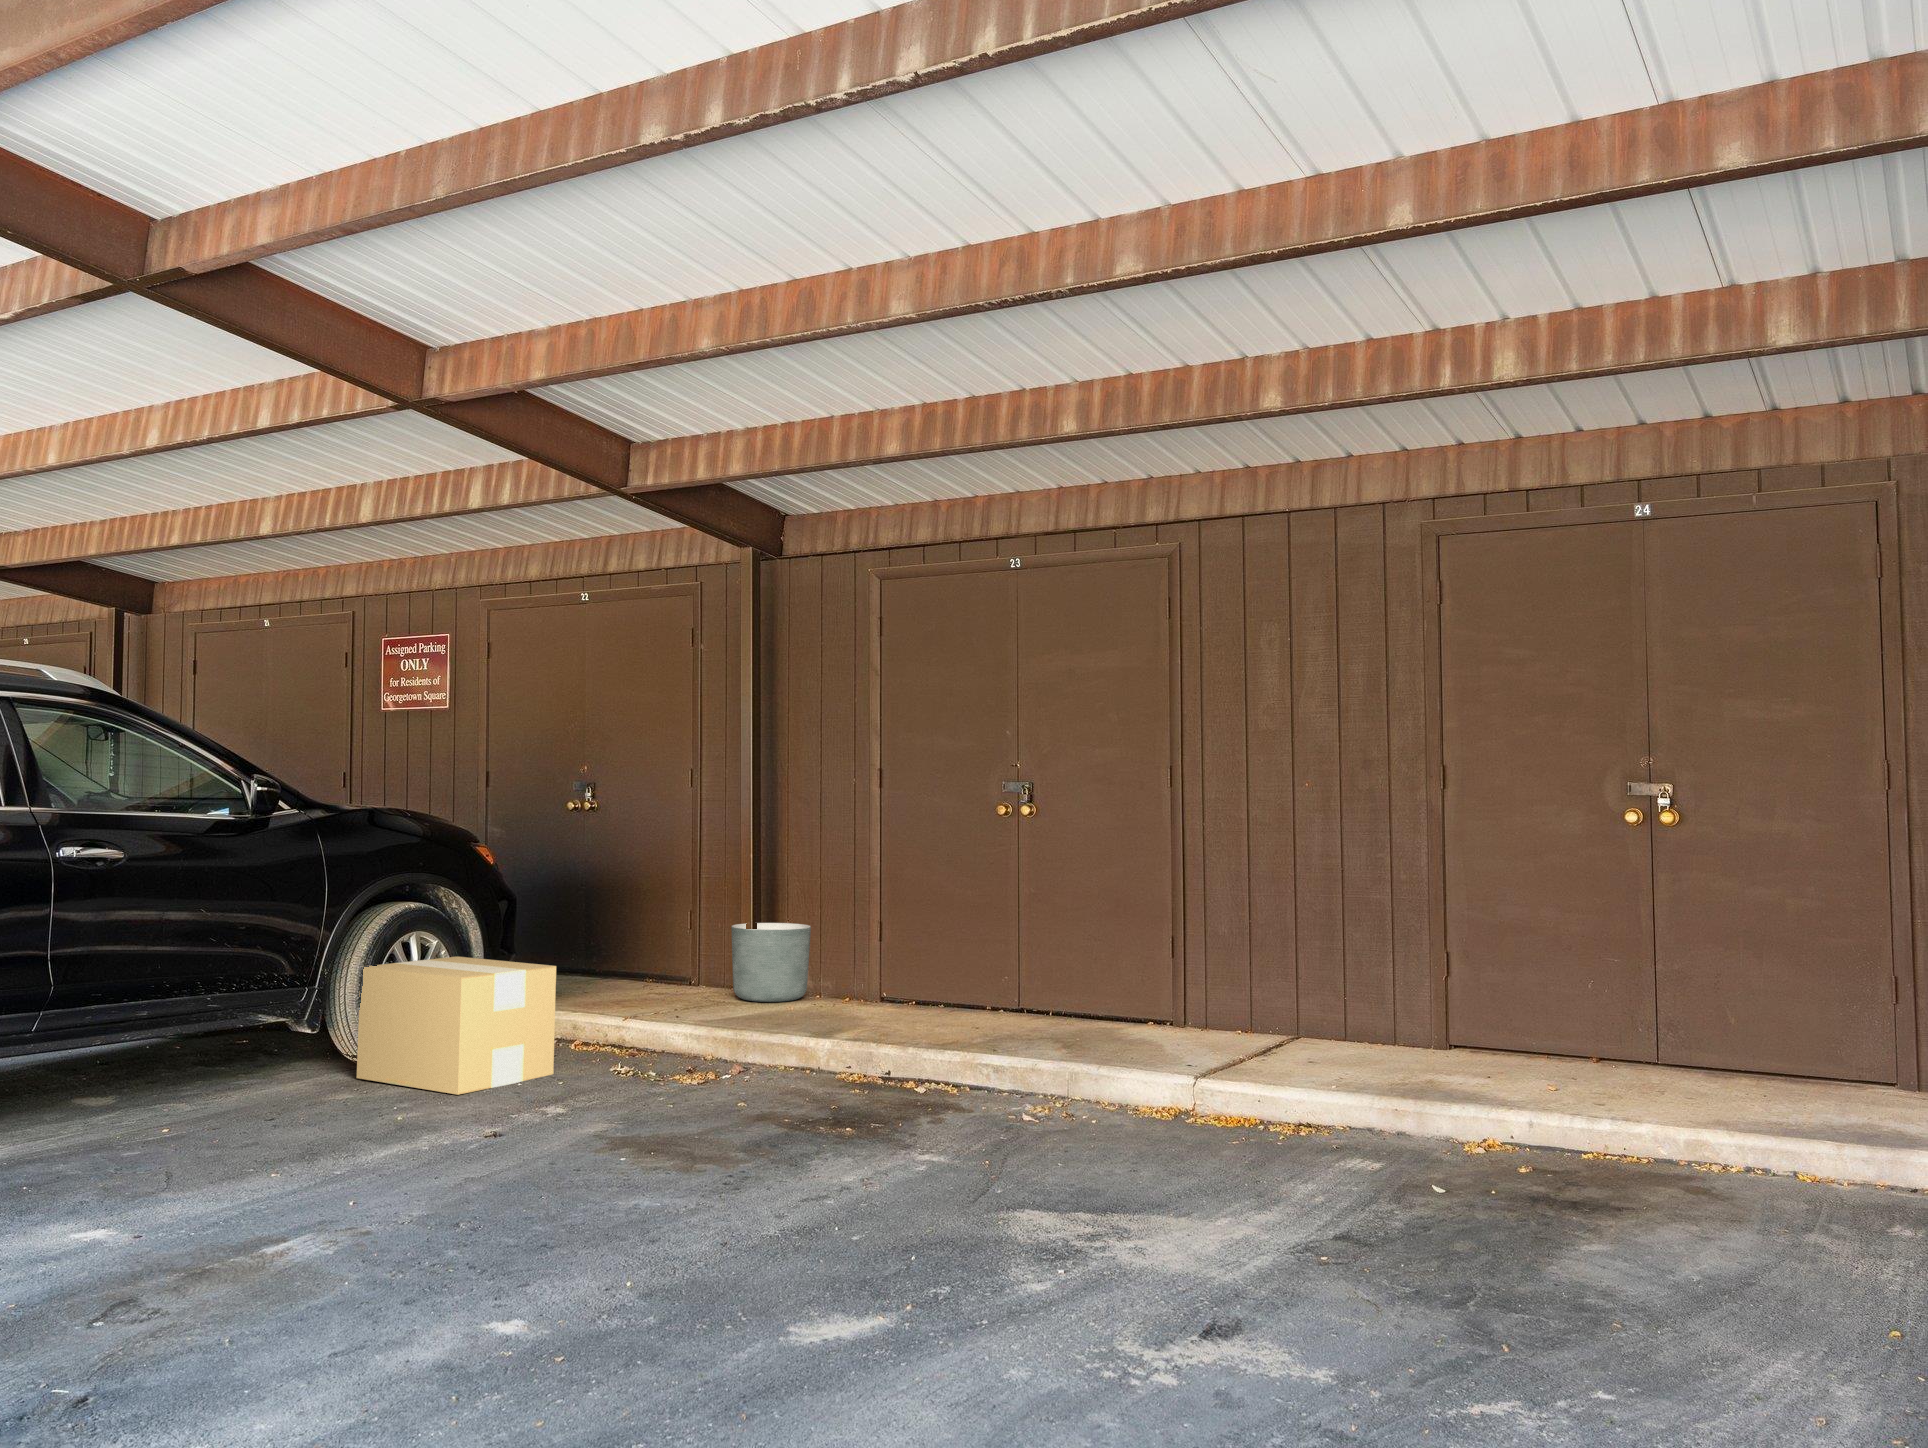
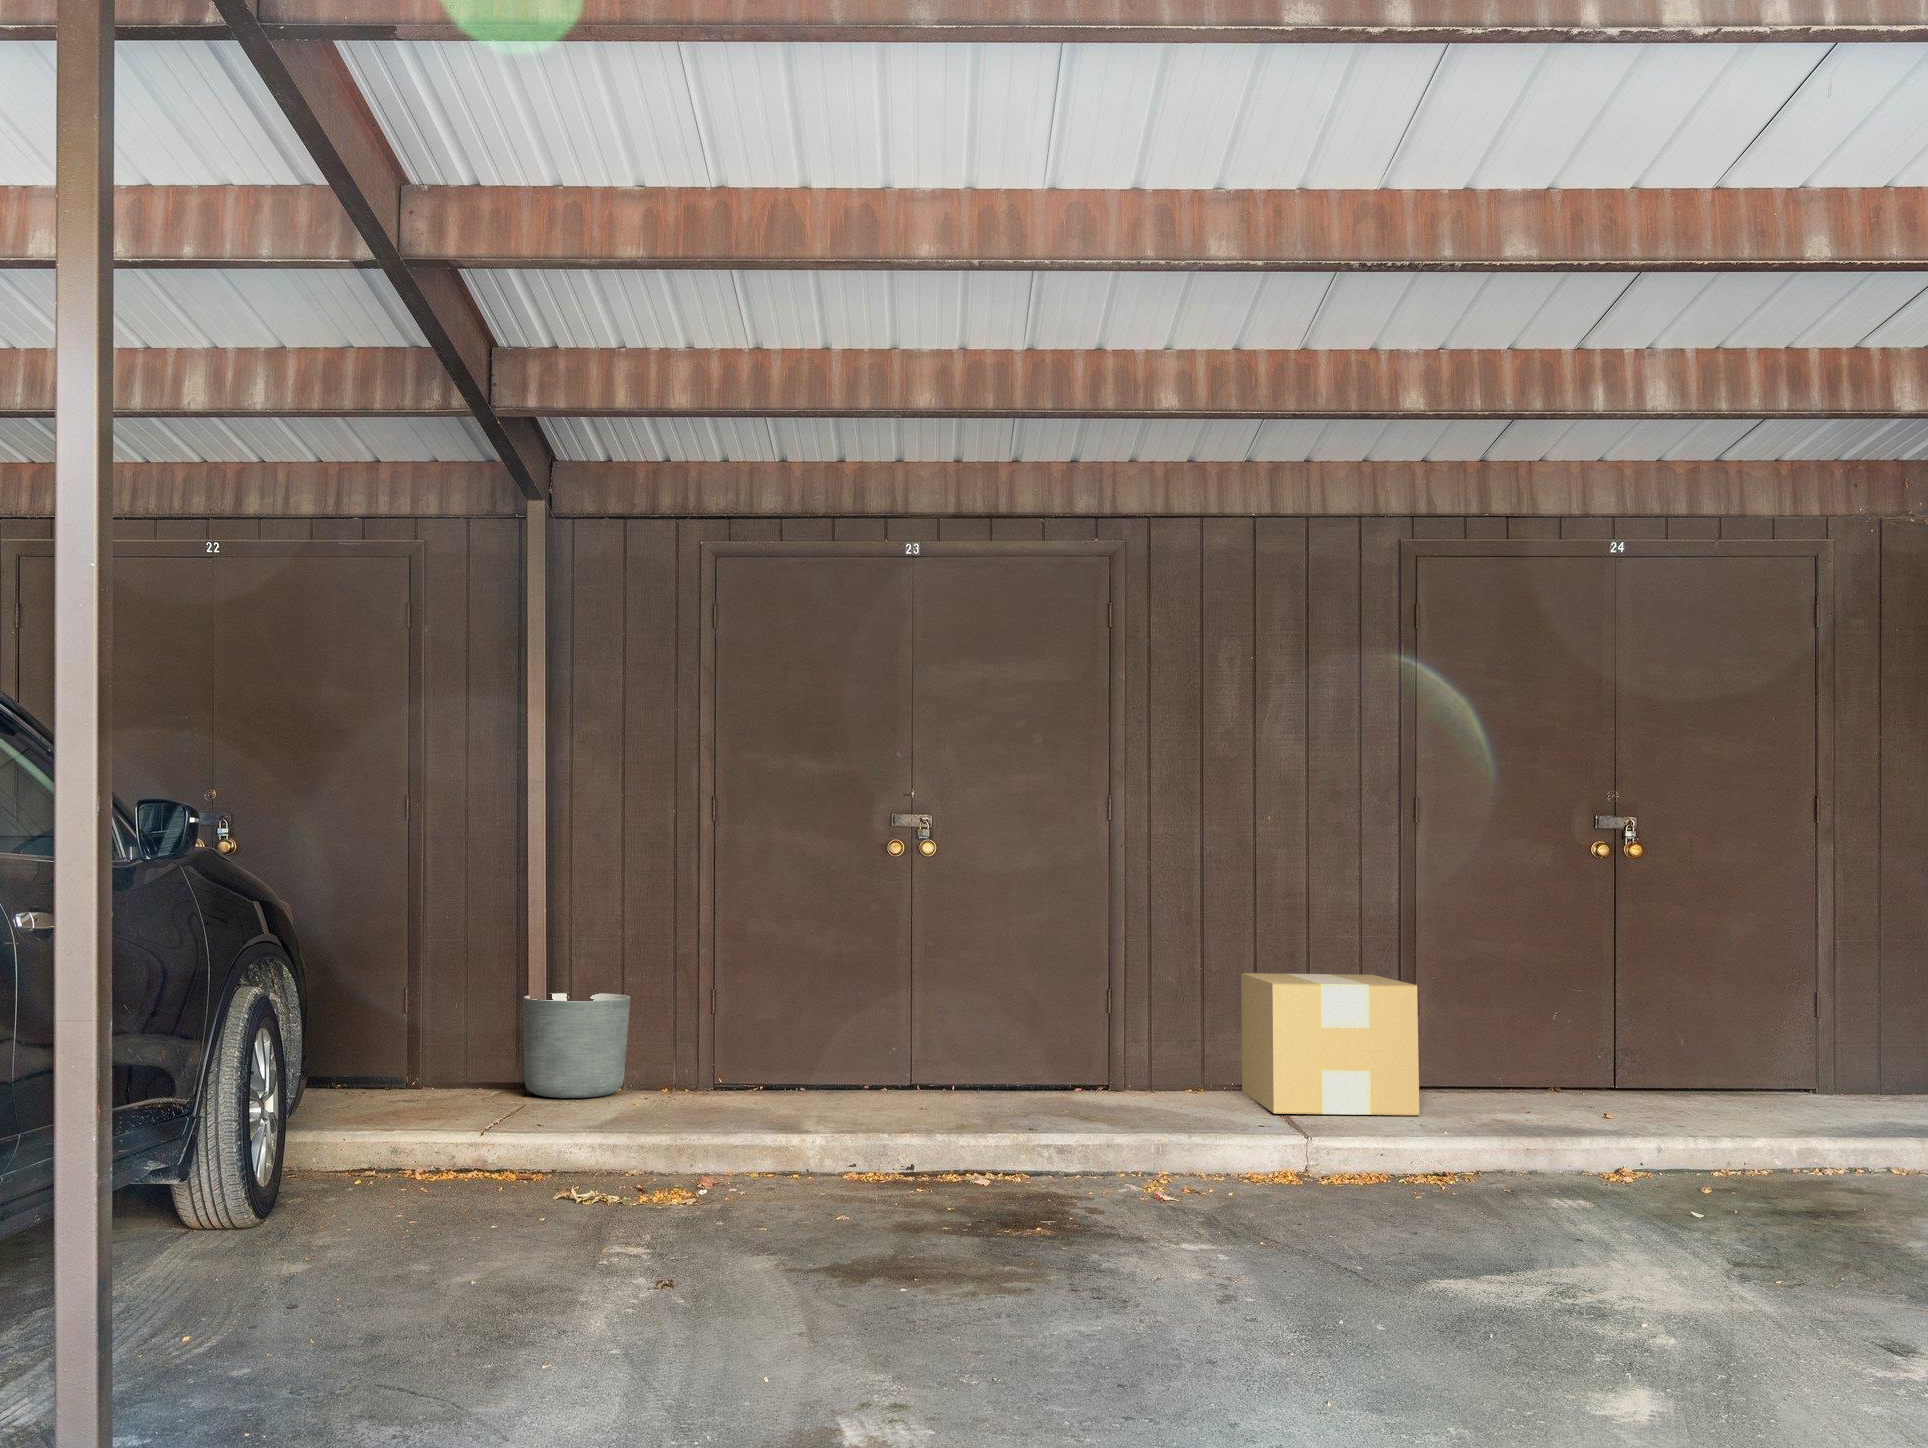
cardboard box: present [357,957,556,1095] -> present [1241,973,1419,1115]

